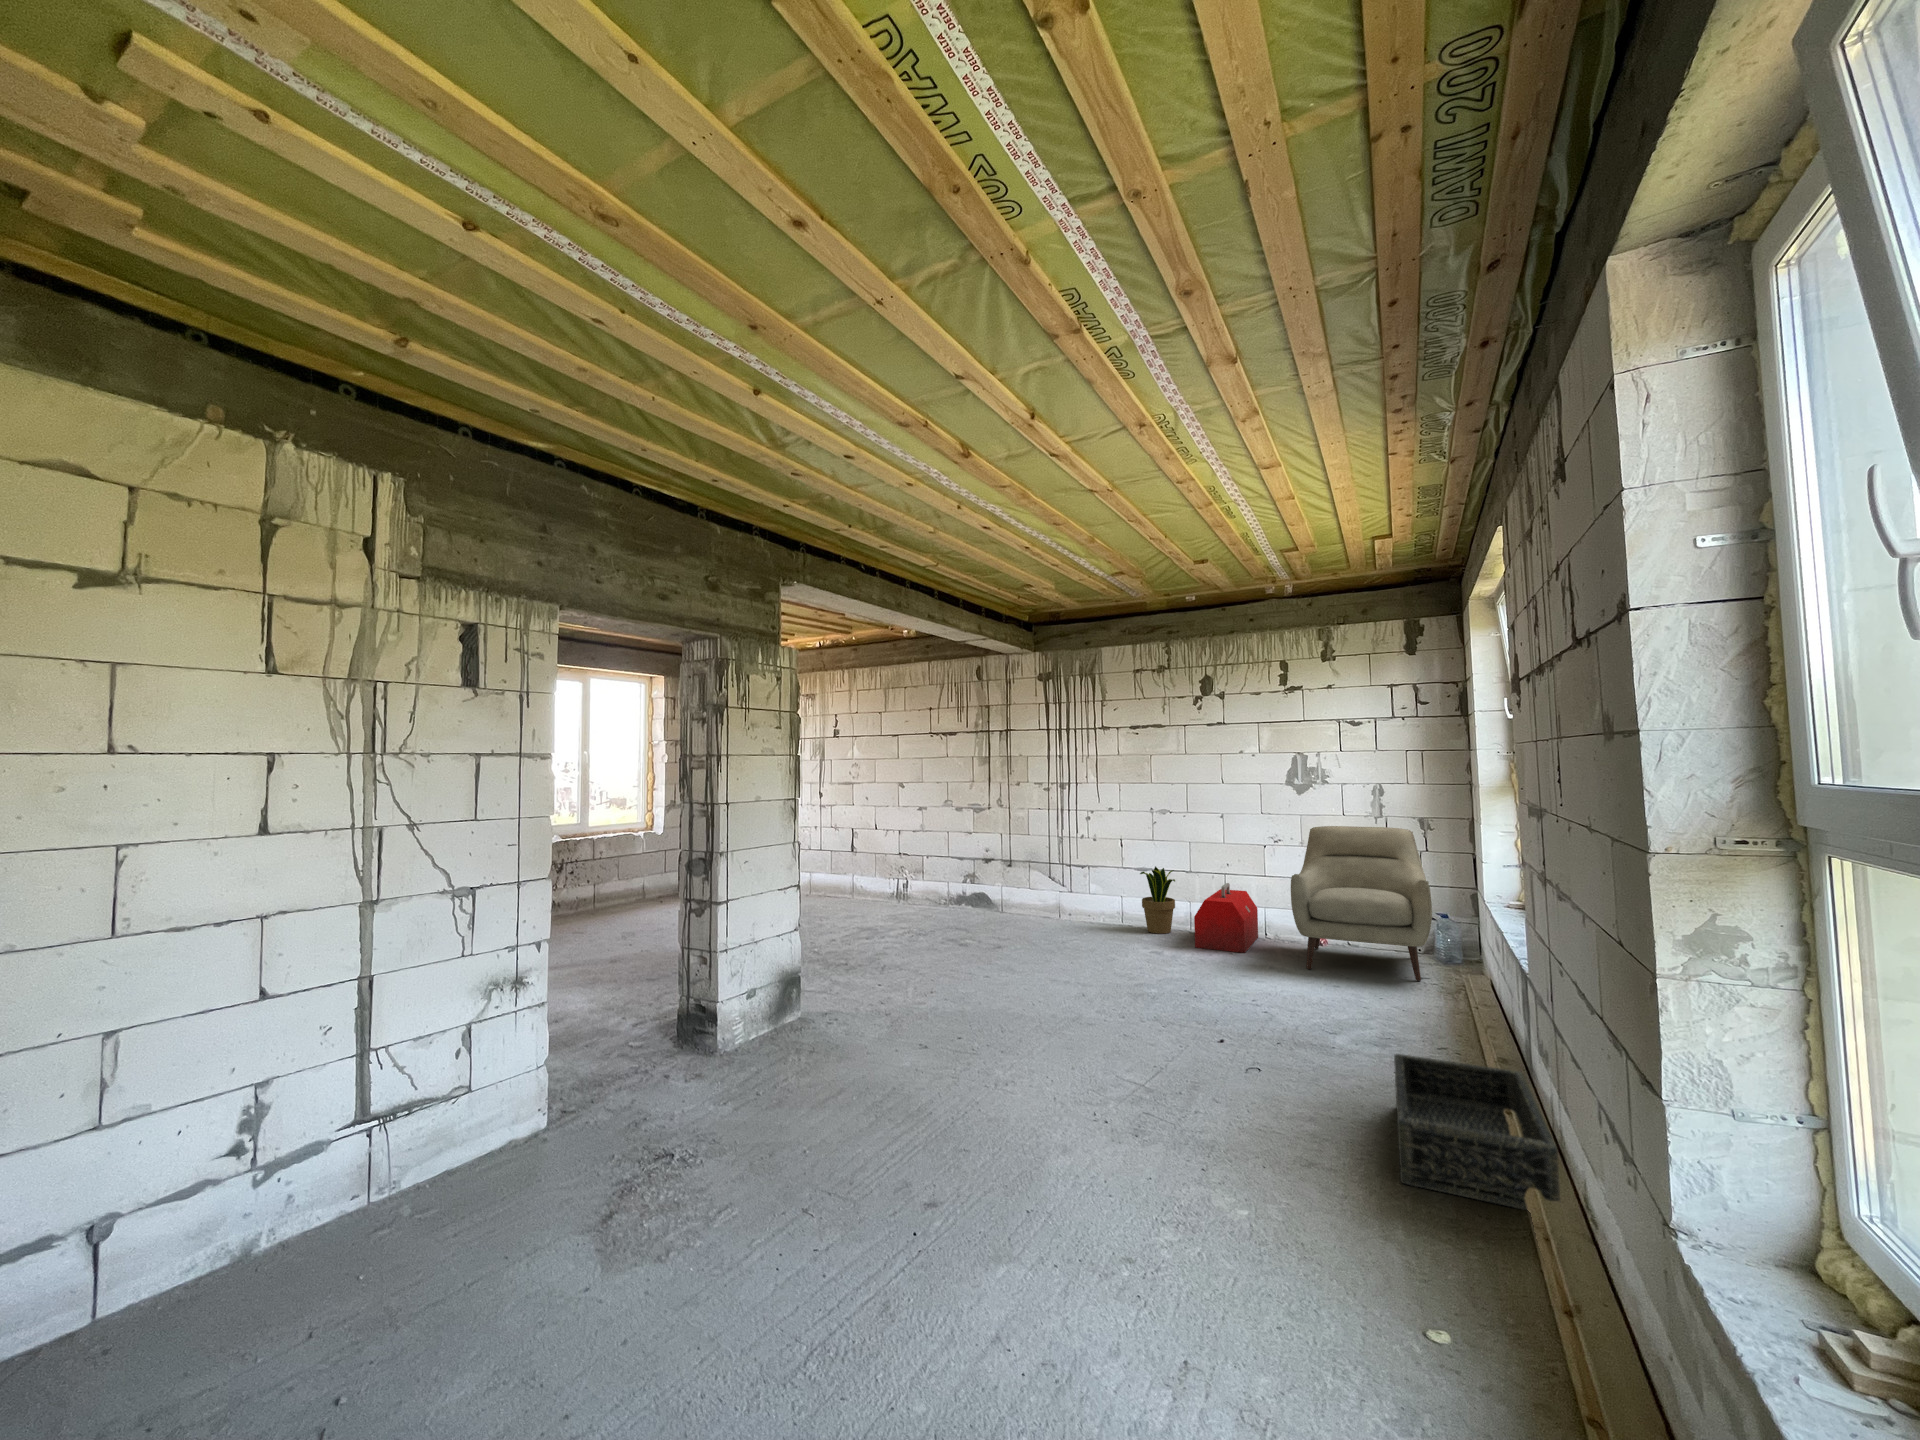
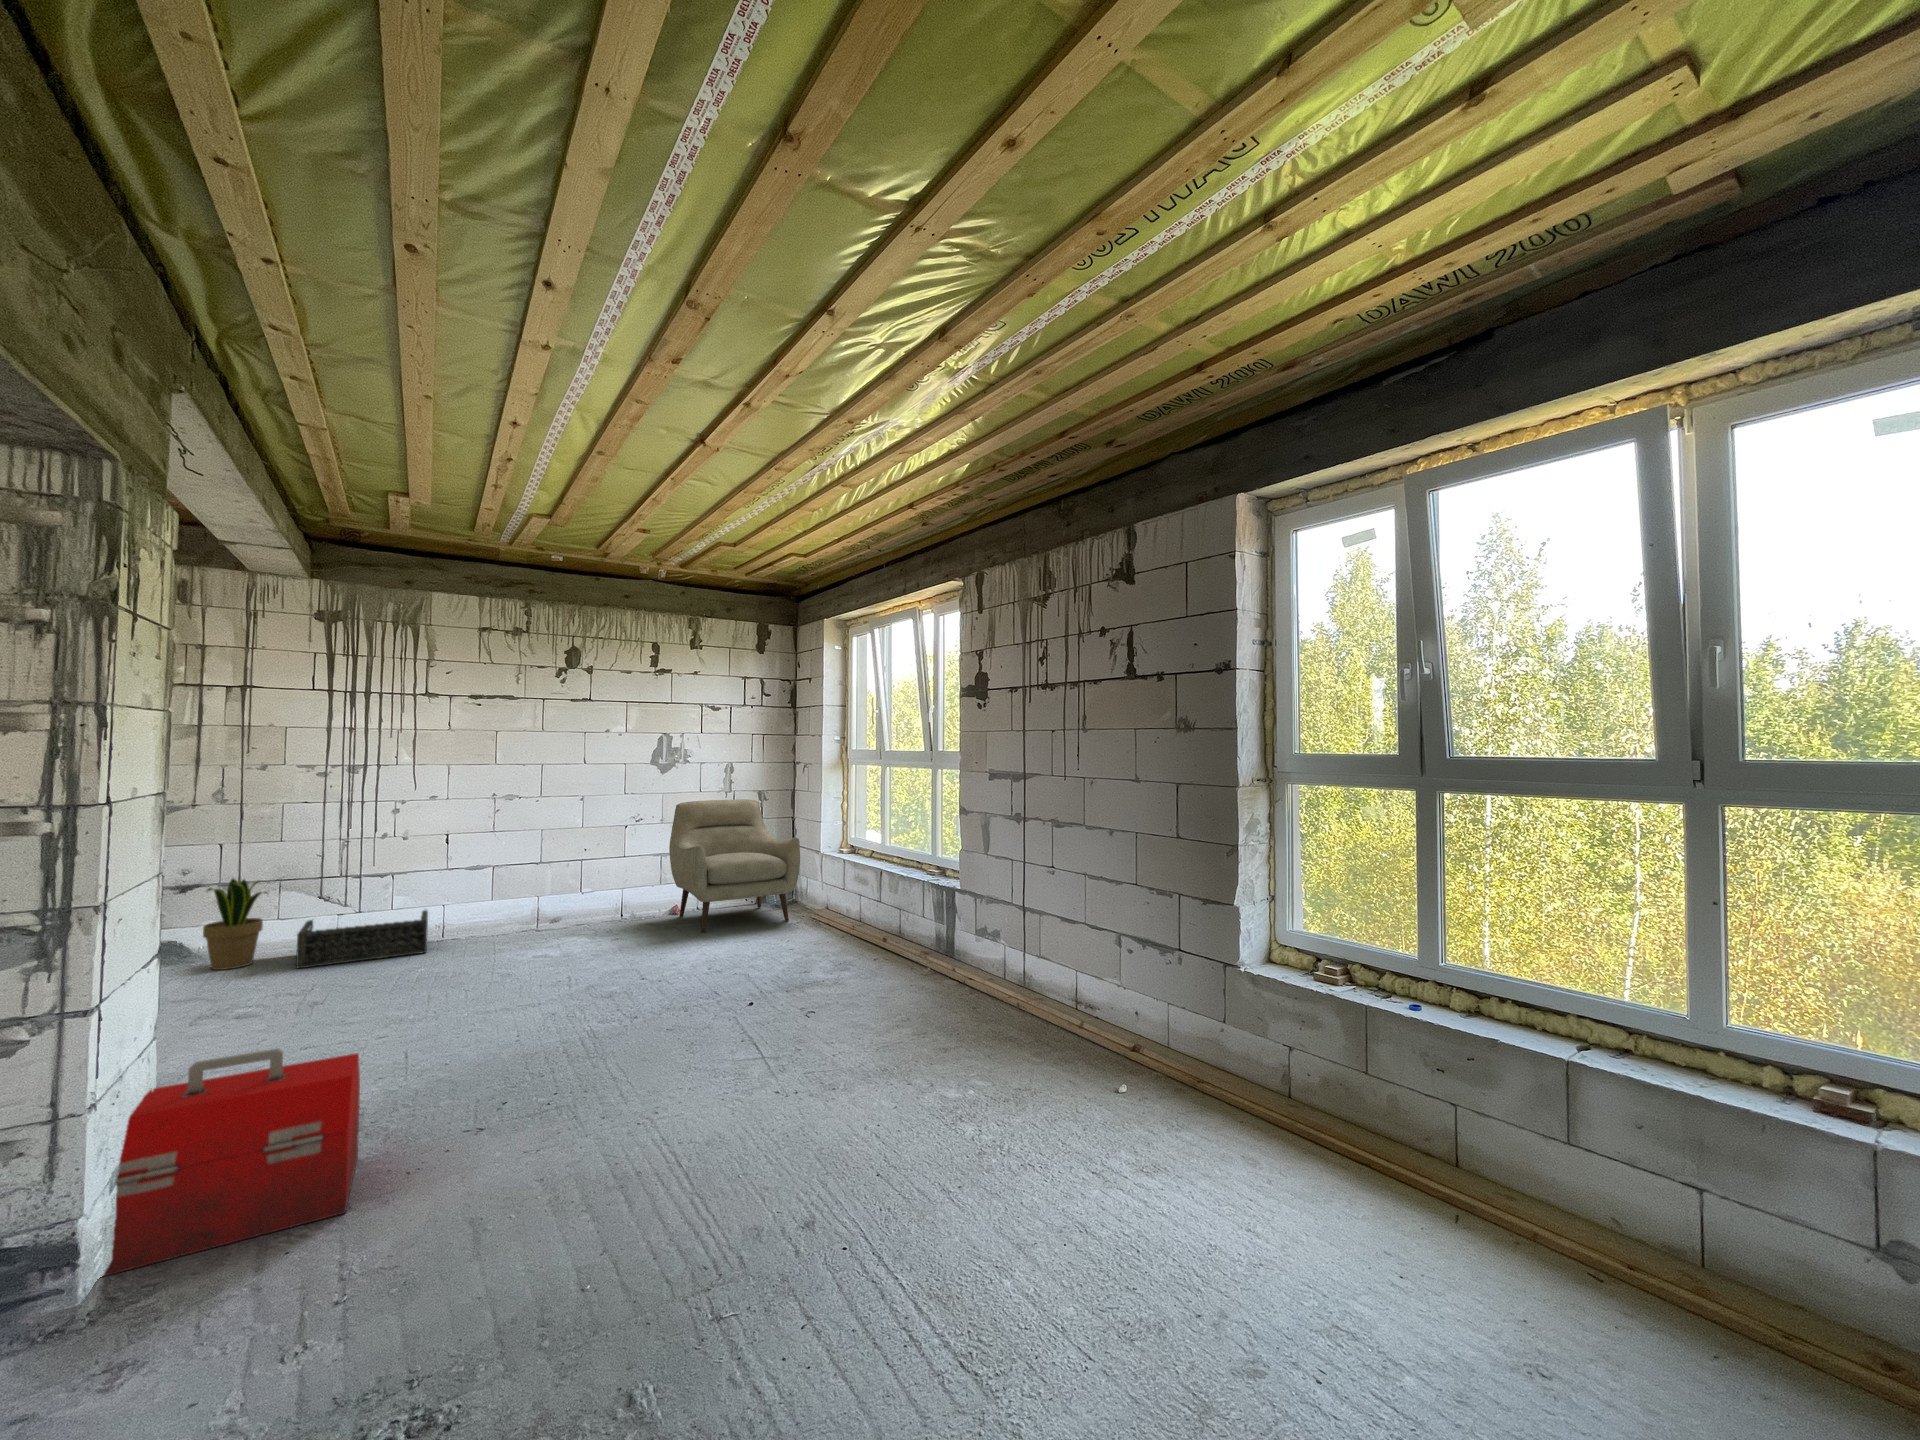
potted plant: present [1140,866,1175,934] -> present [203,879,267,970]
toolbox: present [1194,883,1258,953] -> present [104,1049,360,1276]
basket: present [1394,1054,1560,1210] -> present [296,910,428,968]

